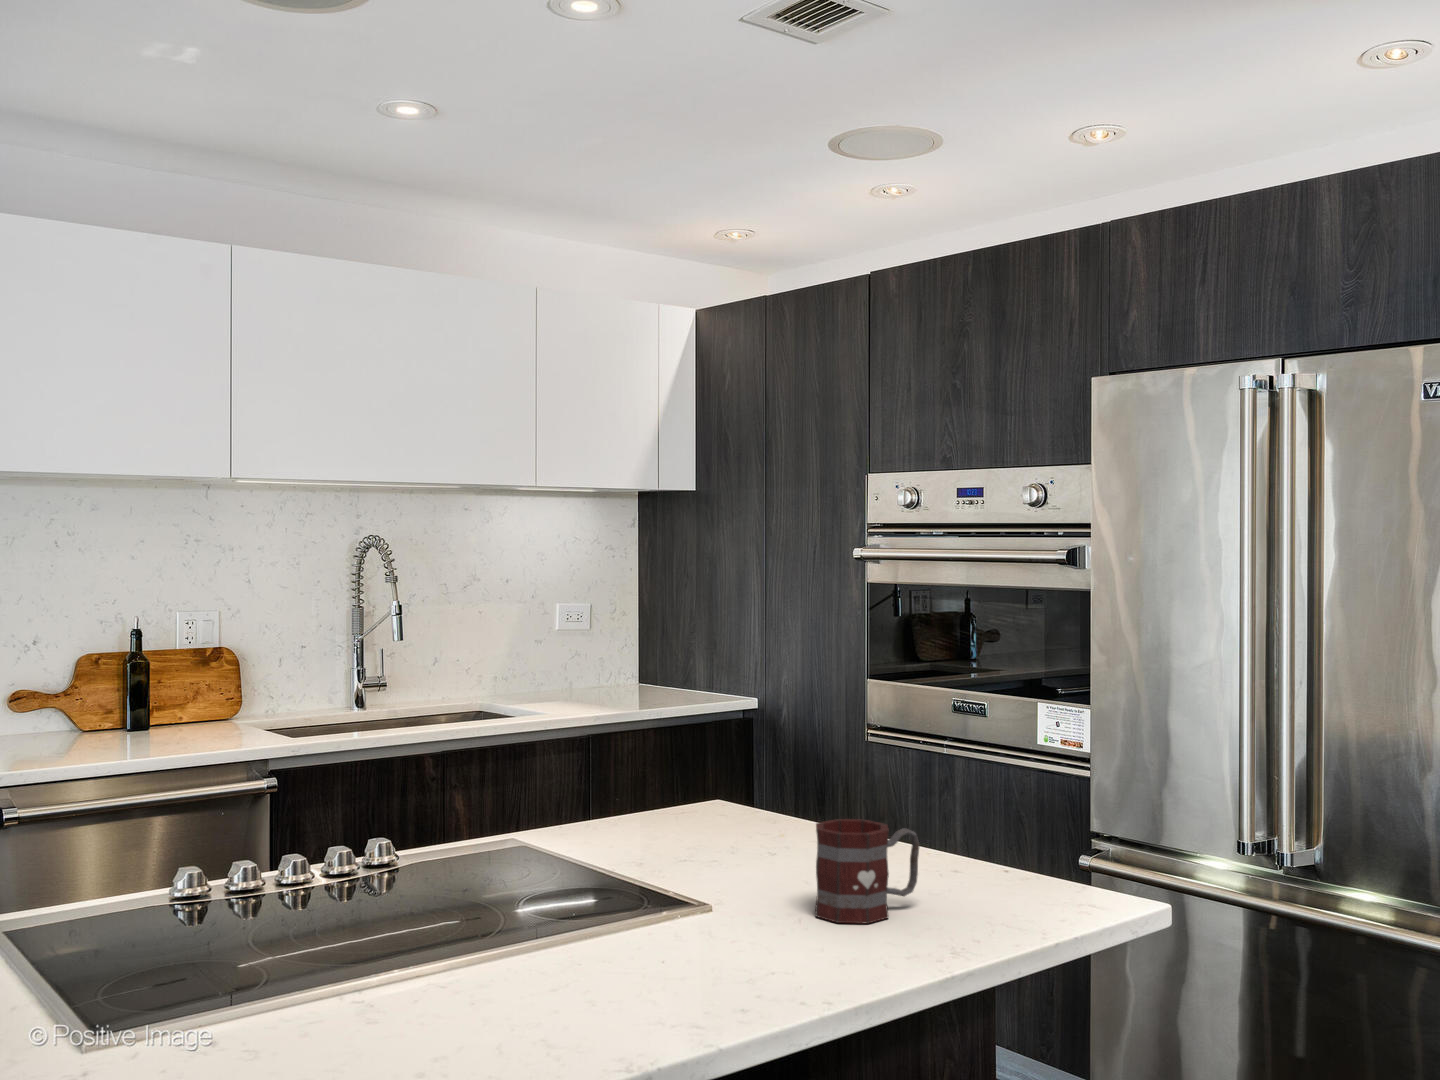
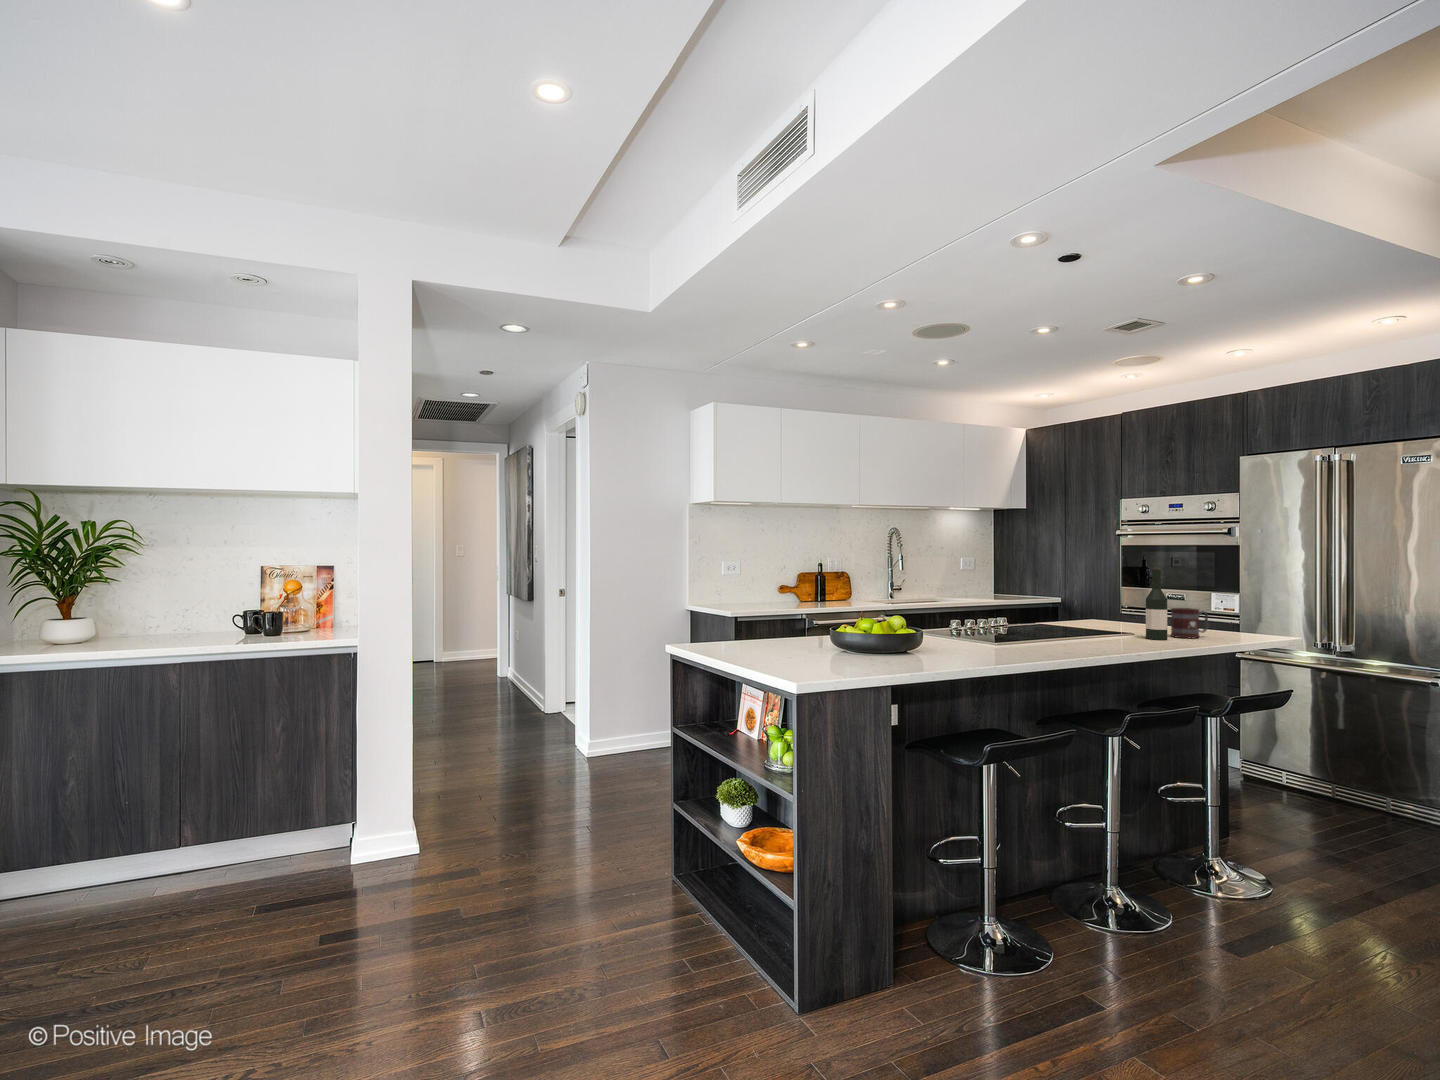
wine bottle: none [723,704,787,943] -> present [1146,567,1168,640]

